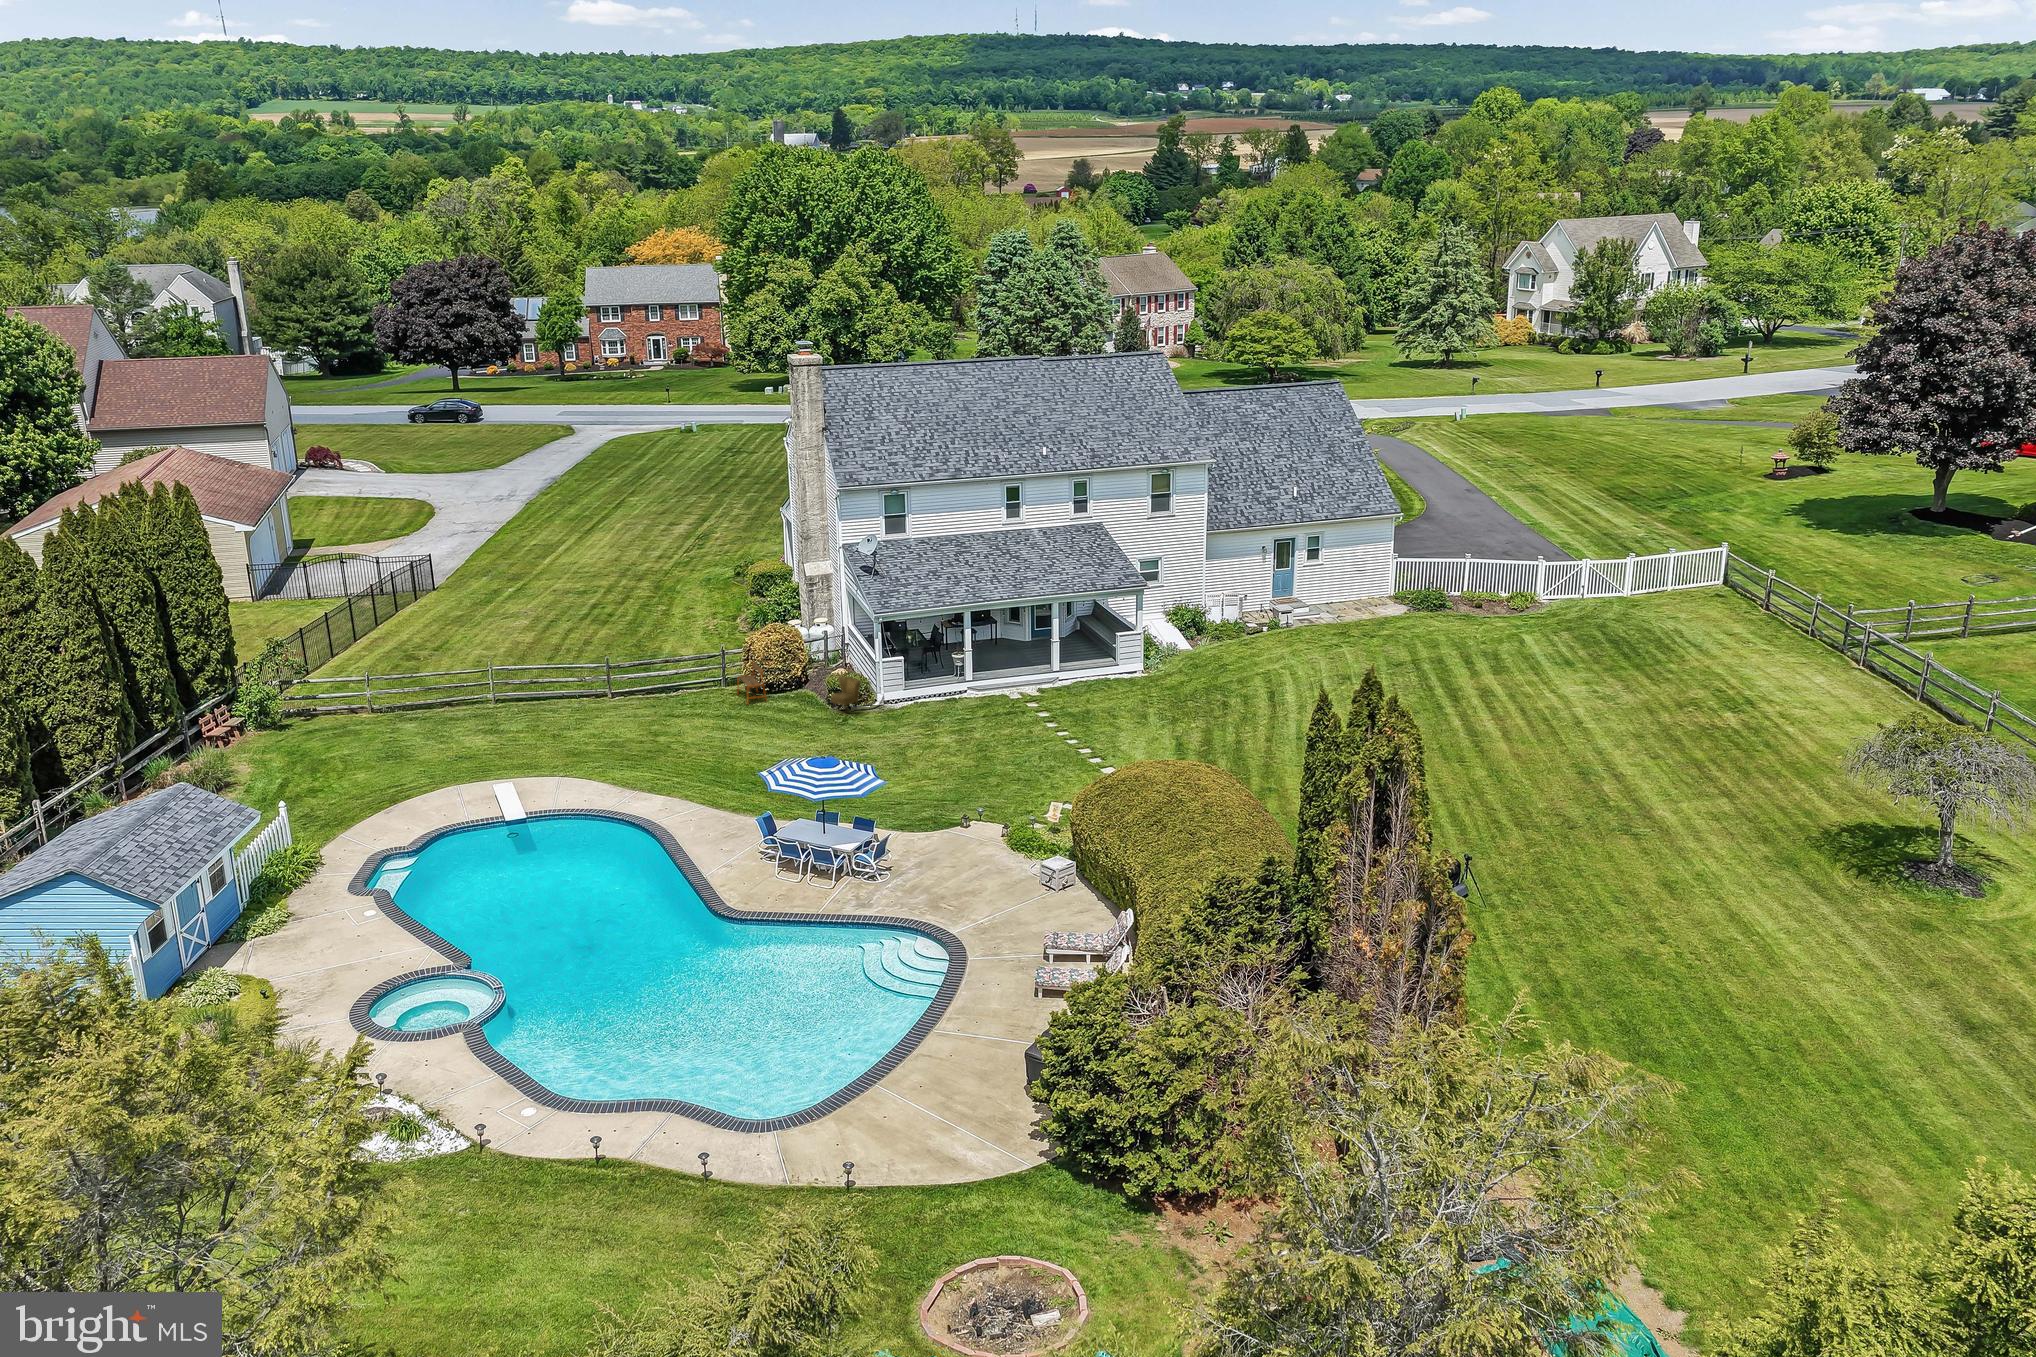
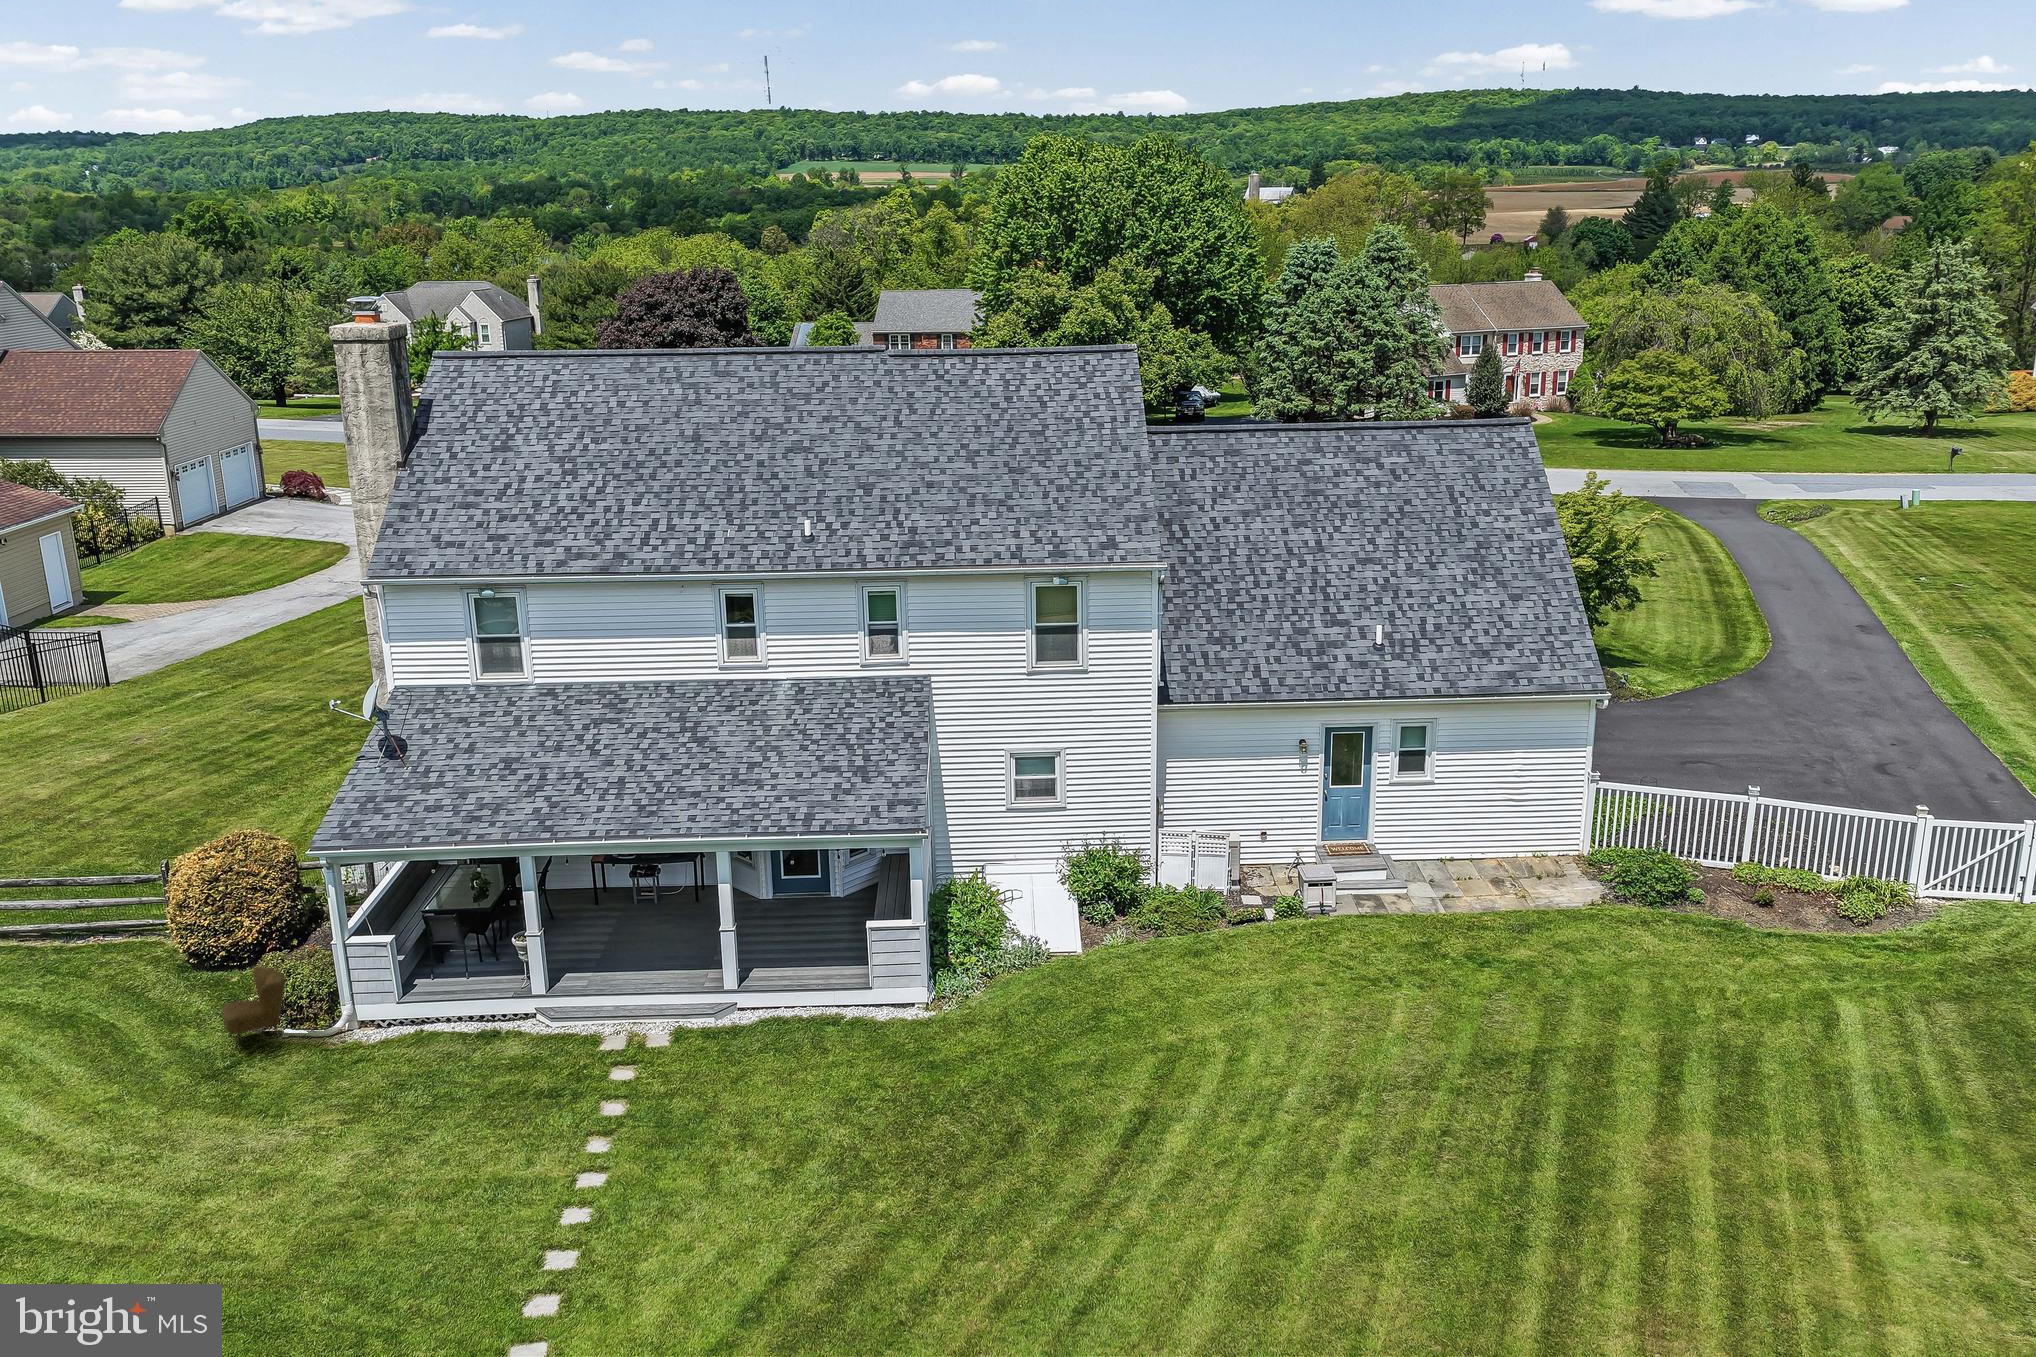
bench: present [737,662,767,704] -> none [122,901,195,993]

